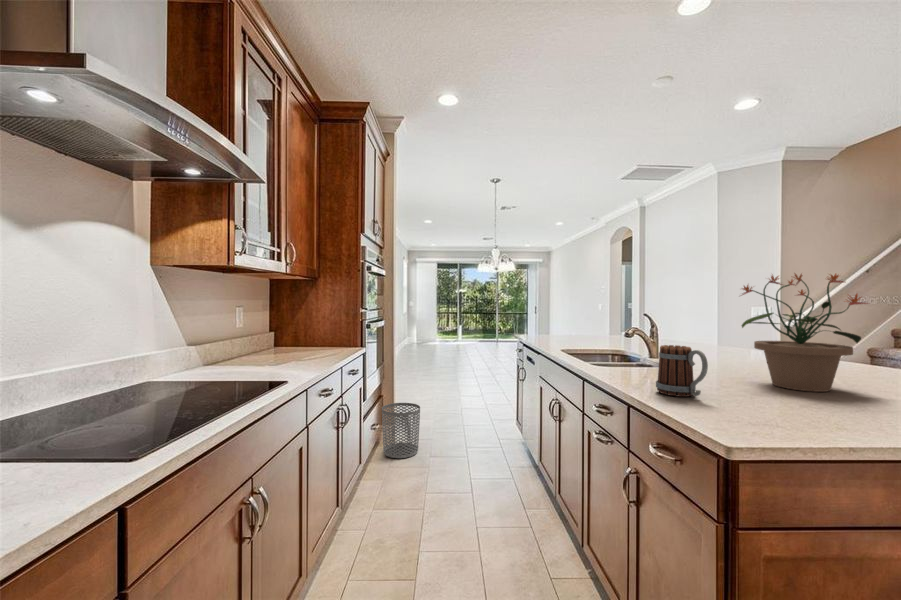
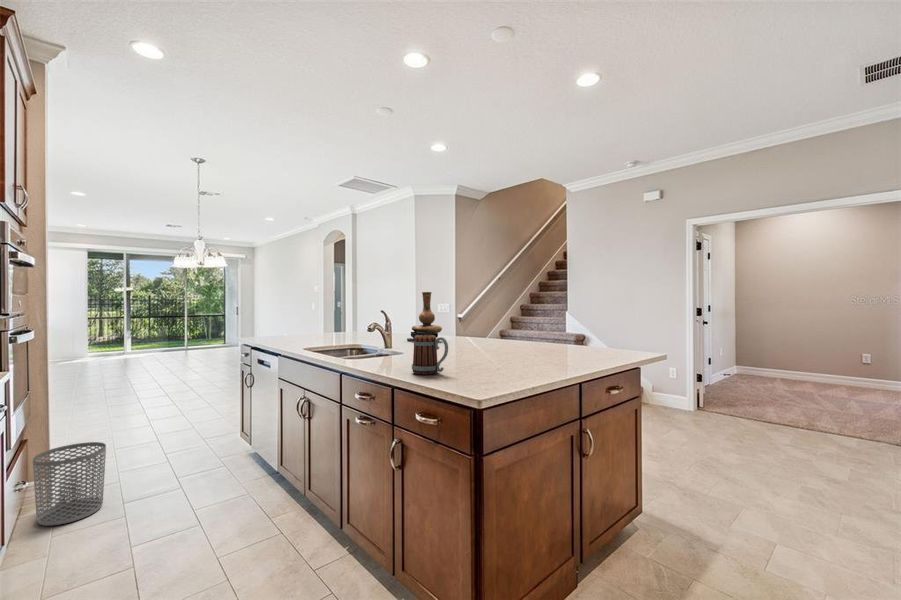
potted plant: present [742,273,868,392] -> none [455,280,523,360]
vase: none [686,291,737,355] -> present [407,292,442,341]

